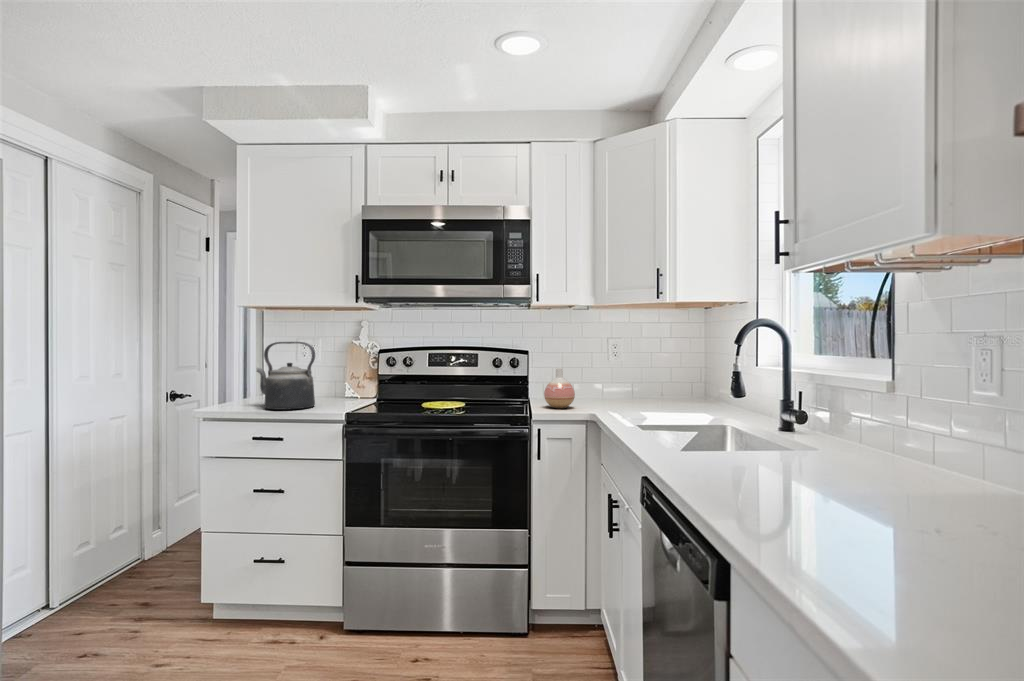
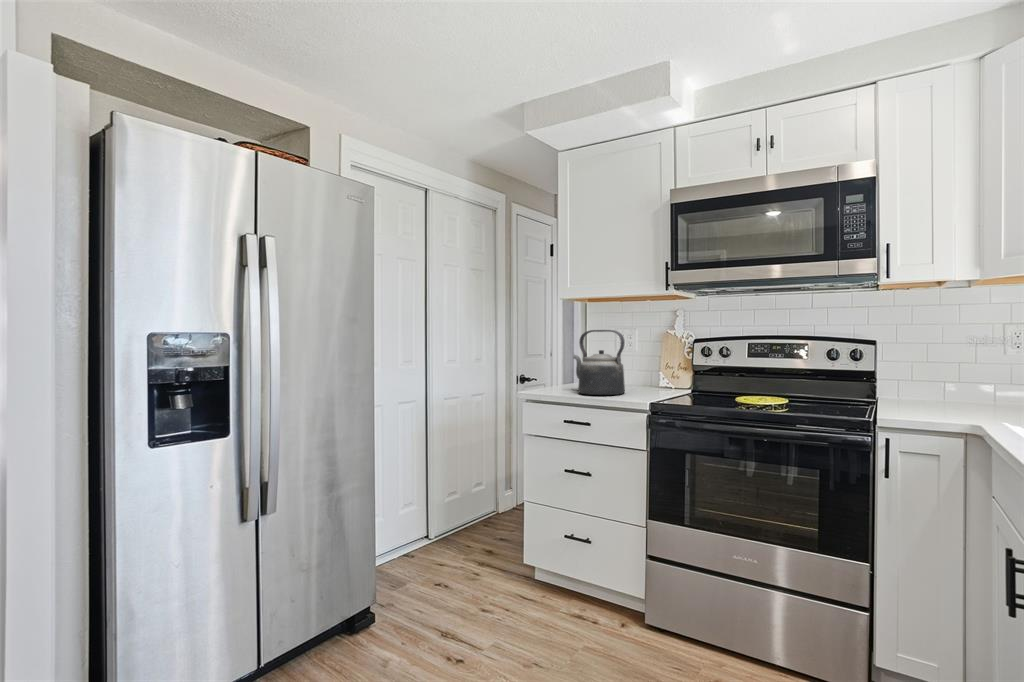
vase: present [544,368,575,408] -> none [896,362,945,414]

